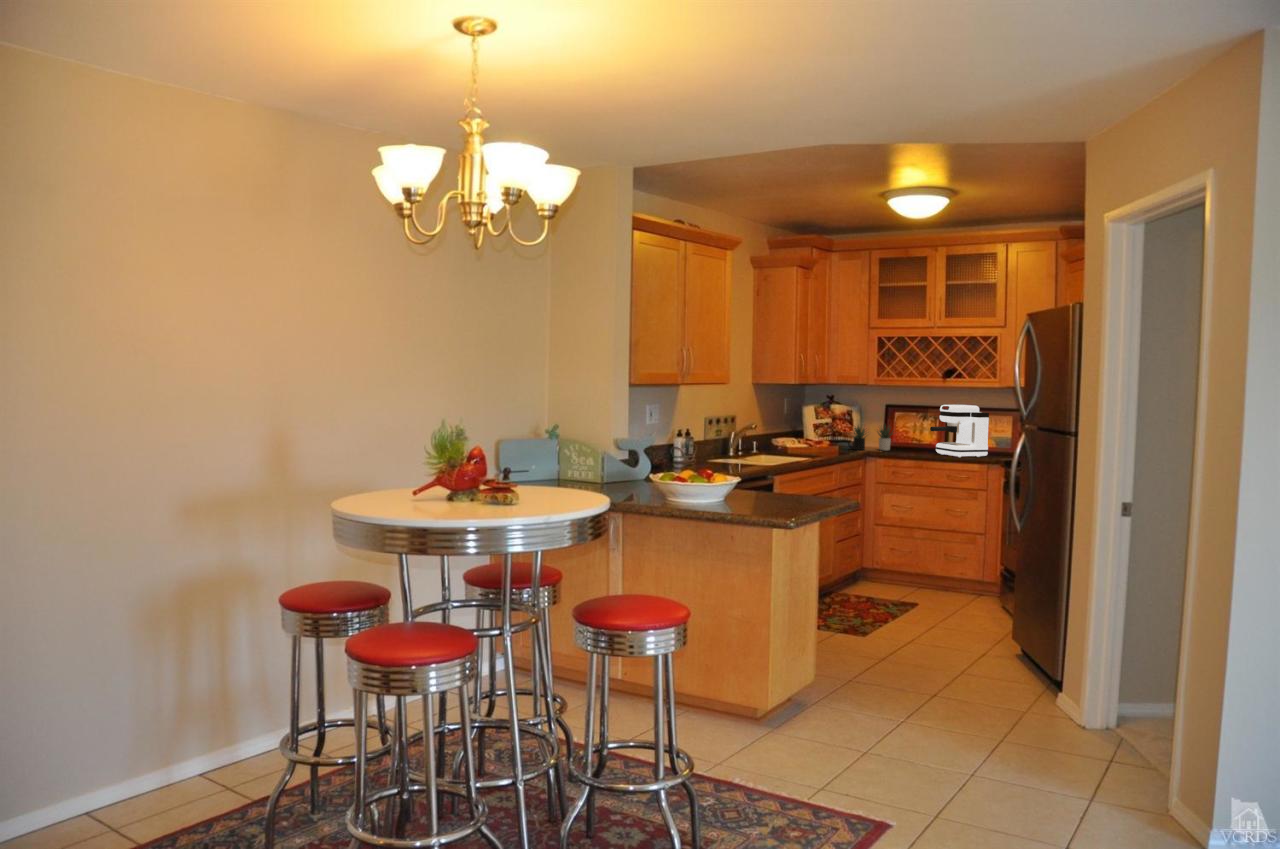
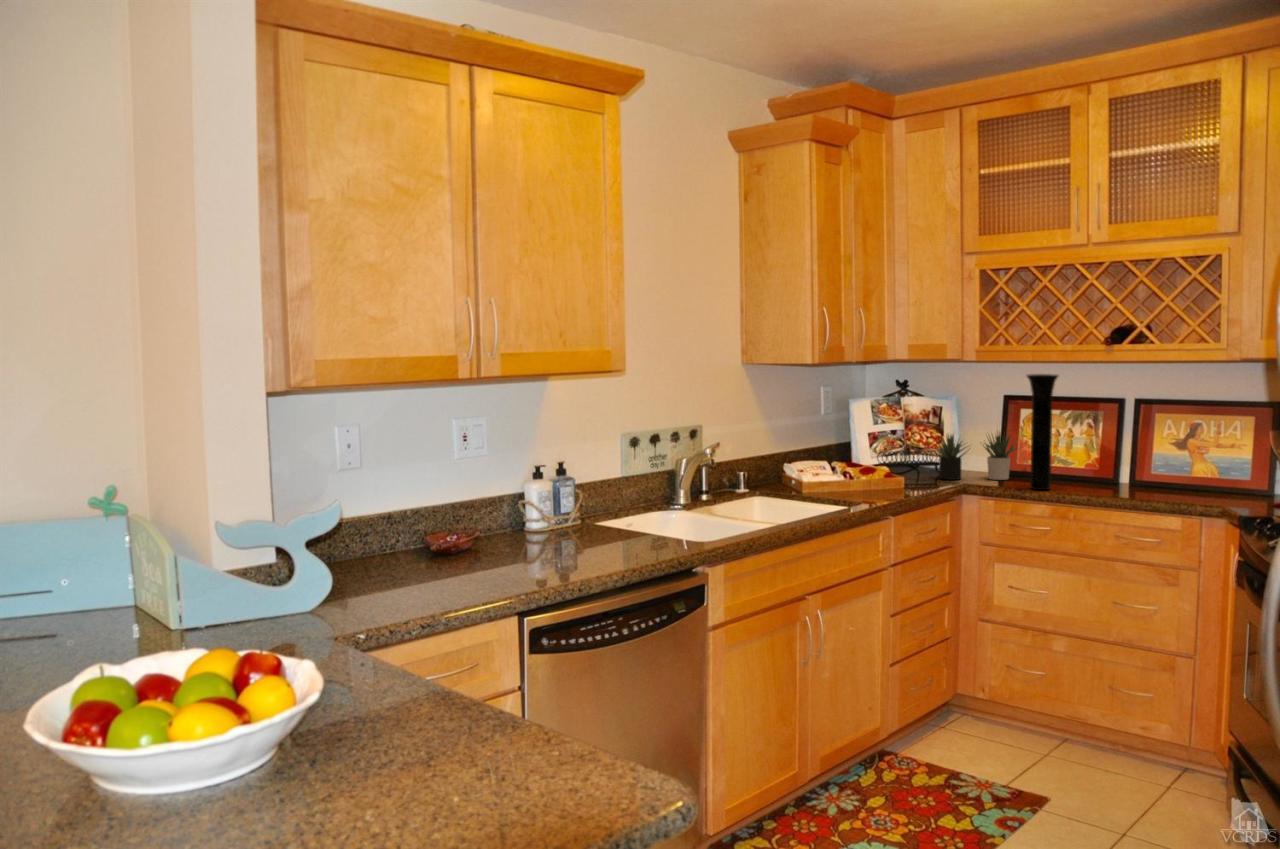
vase: none [902,393,919,454] -> present [1027,374,1058,490]
coffee maker: present [930,405,989,457] -> none [1082,394,1205,498]

